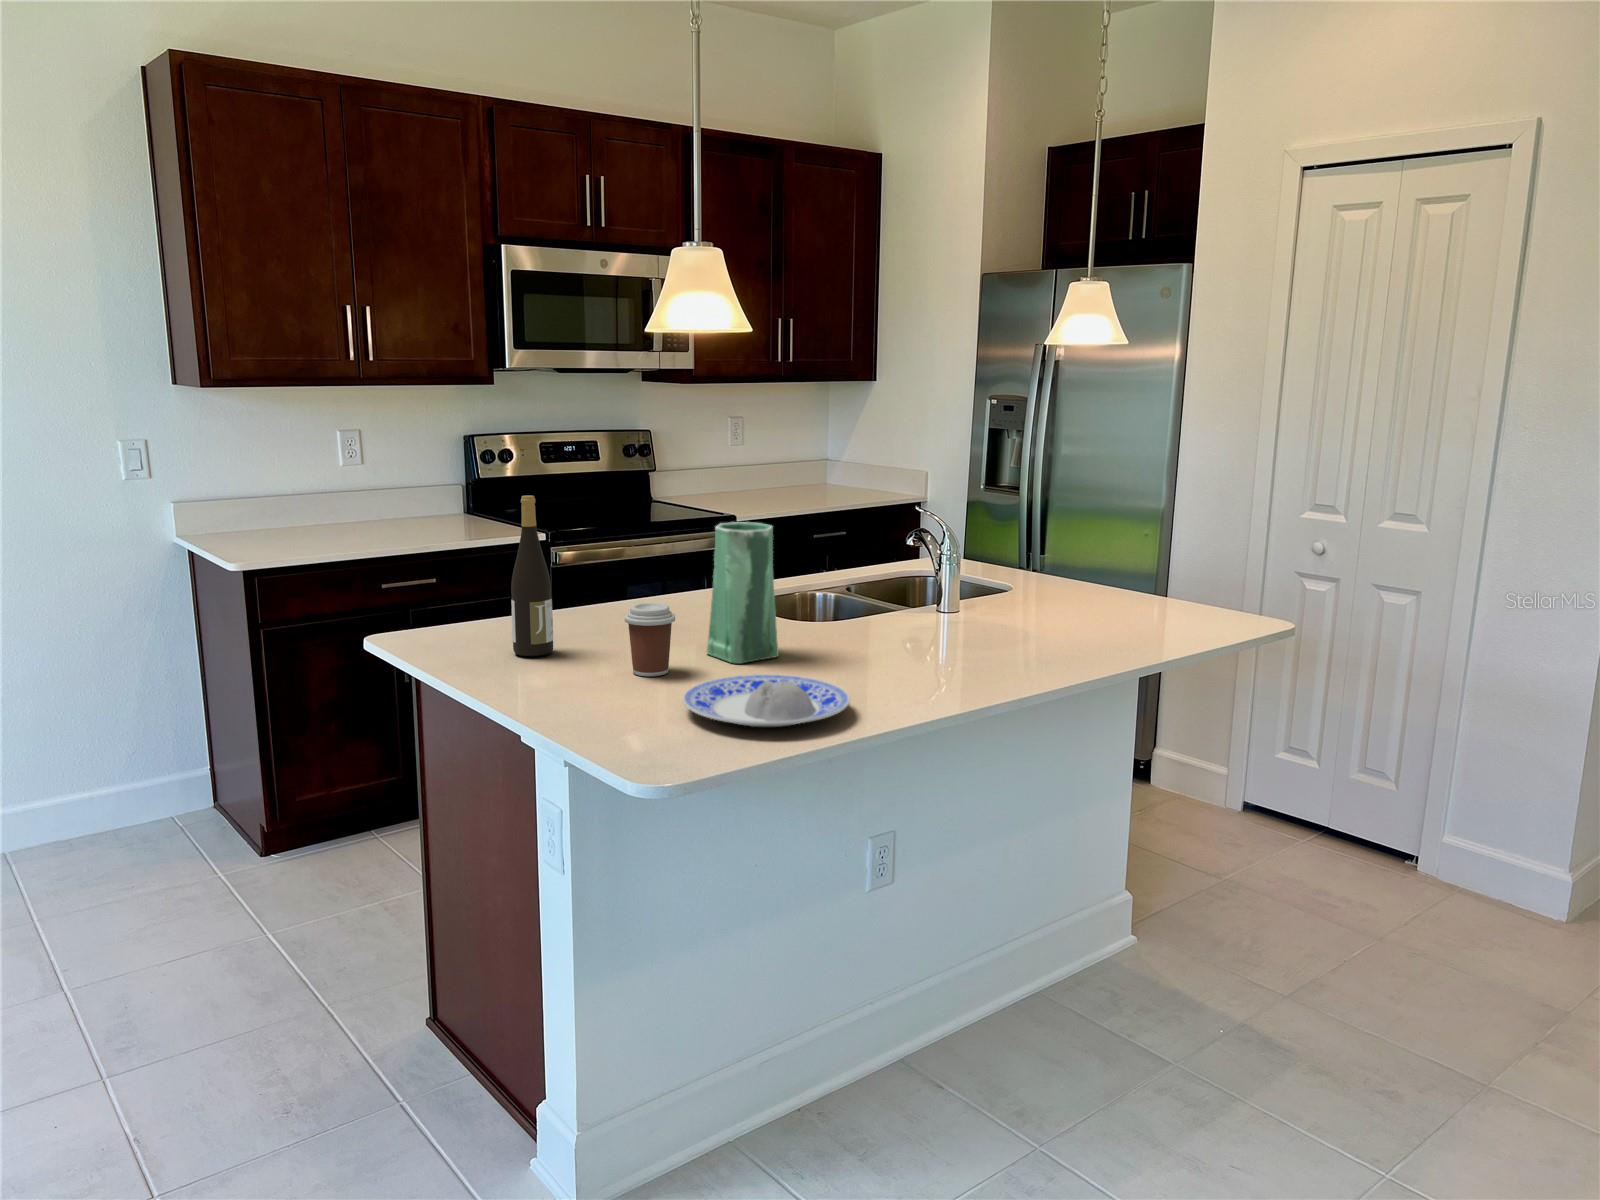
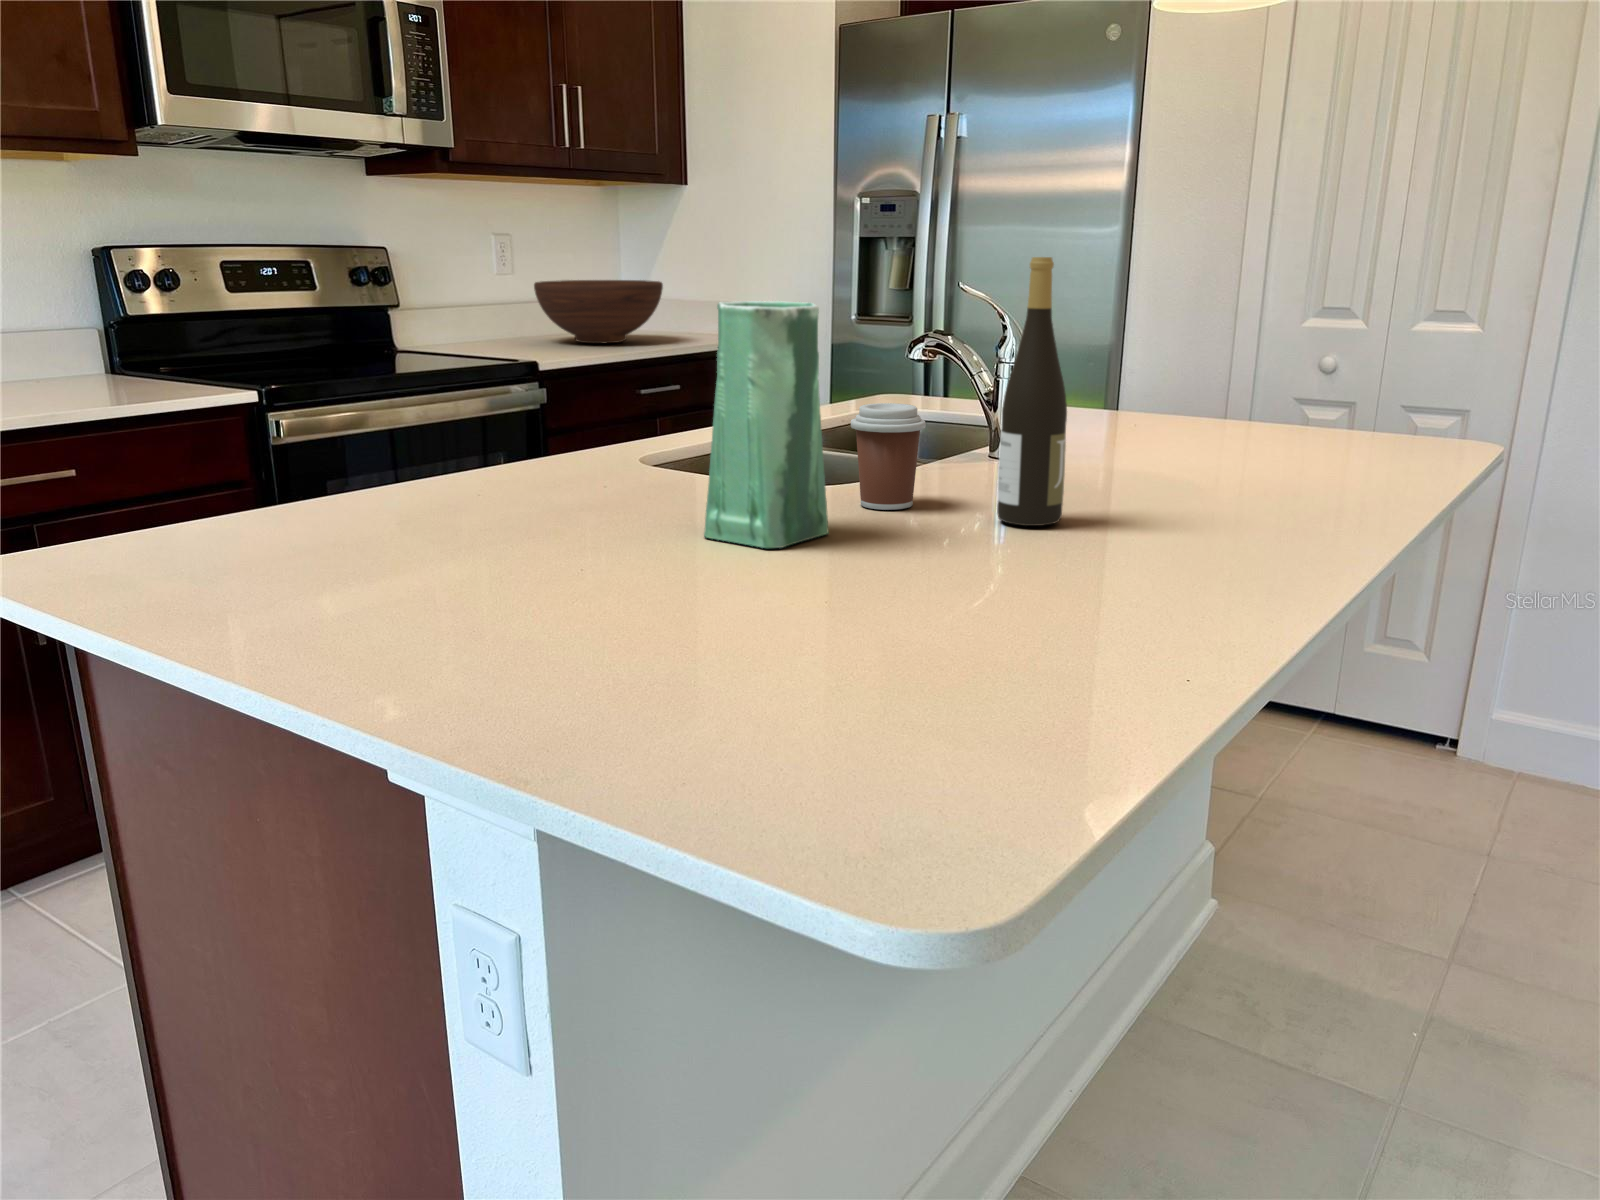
fruit bowl: none [754,451,845,498] -> present [534,280,663,343]
wine bottle: present [511,495,553,656] -> present [997,257,1067,526]
coffee cup: present [625,603,675,676] -> present [851,403,926,510]
plate: present [683,674,850,727] -> none [772,556,1091,651]

